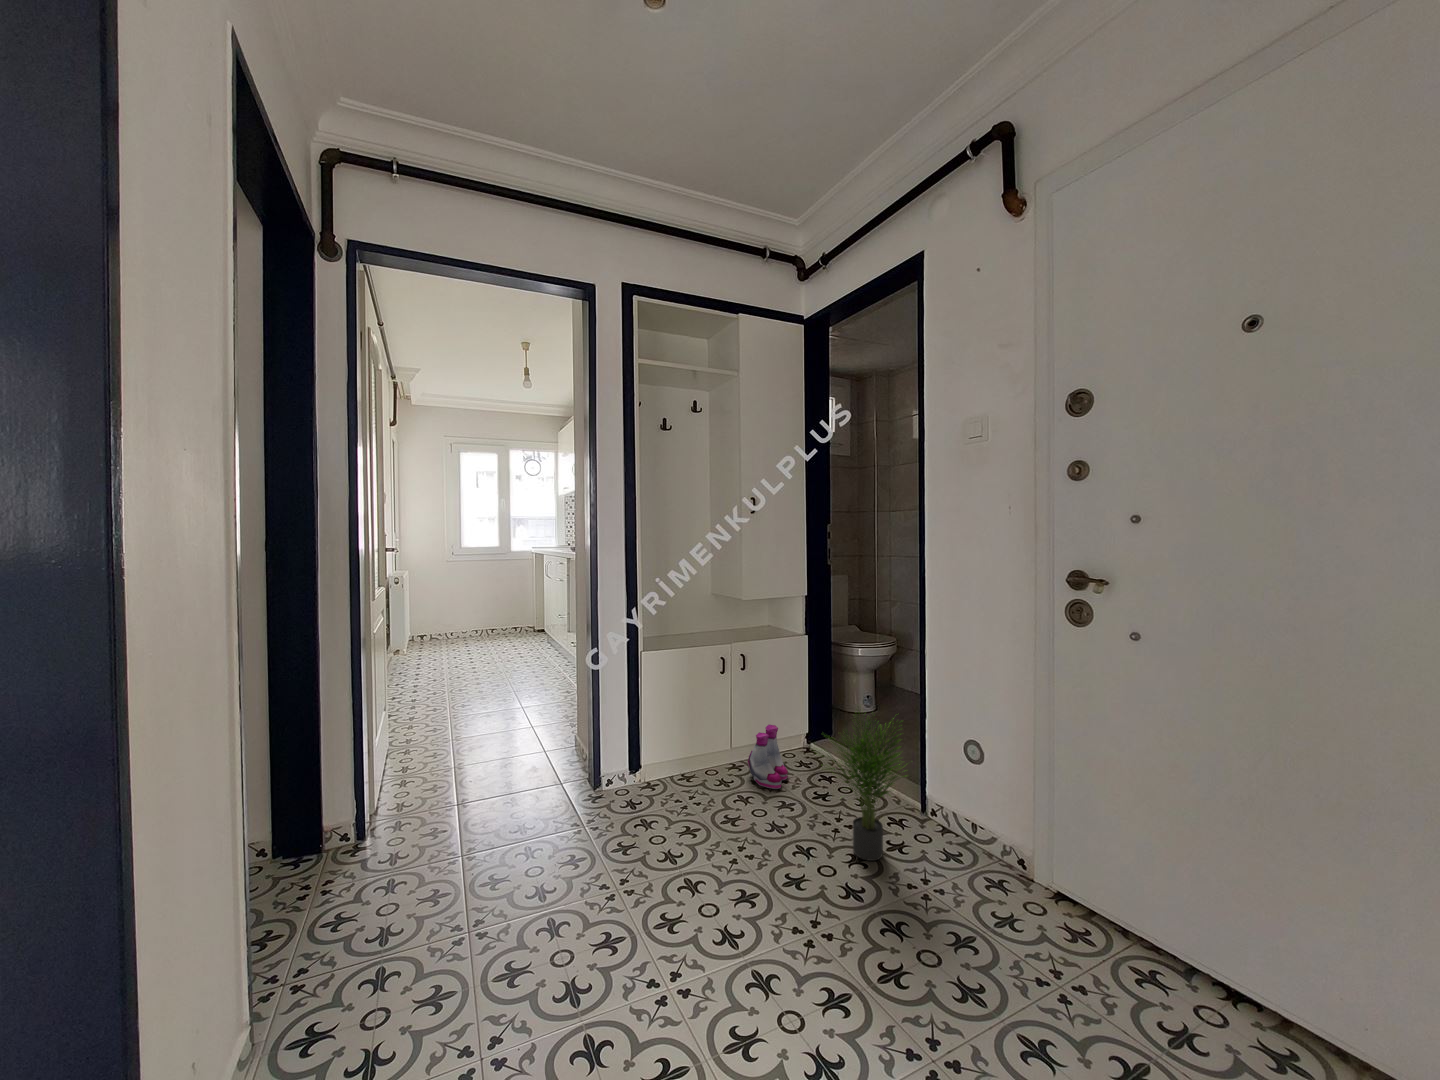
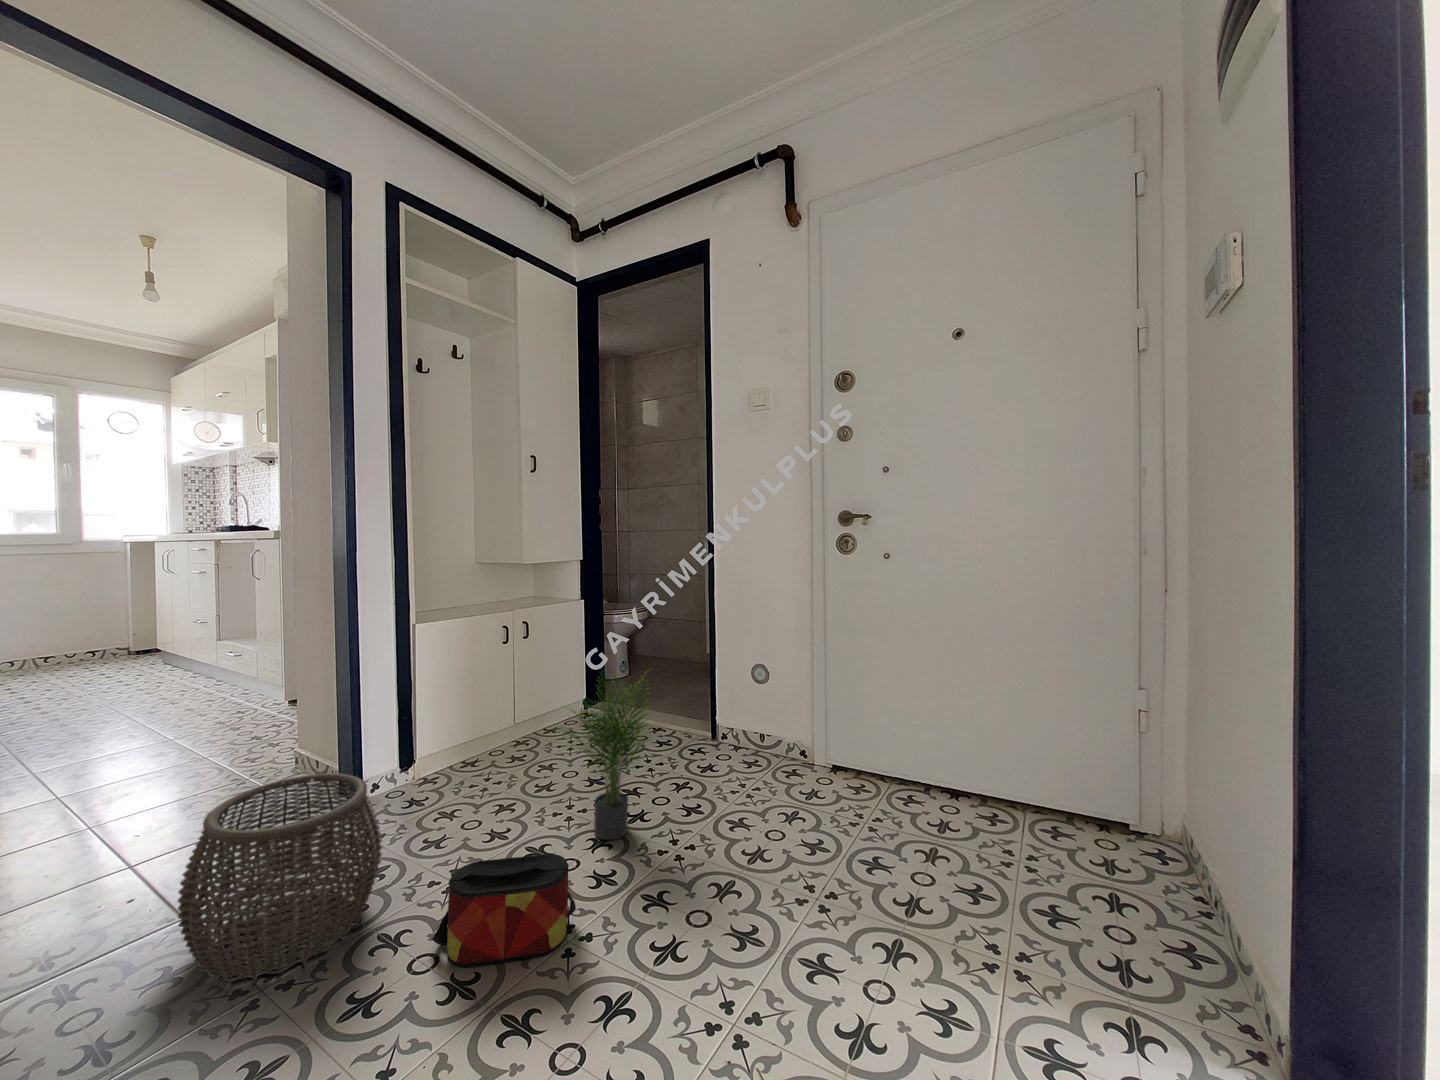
boots: present [748,725,788,789] -> none [446,716,500,792]
woven basket: none [588,754,693,883] -> present [178,773,382,982]
bag: none [719,847,820,937] -> present [432,854,576,967]

